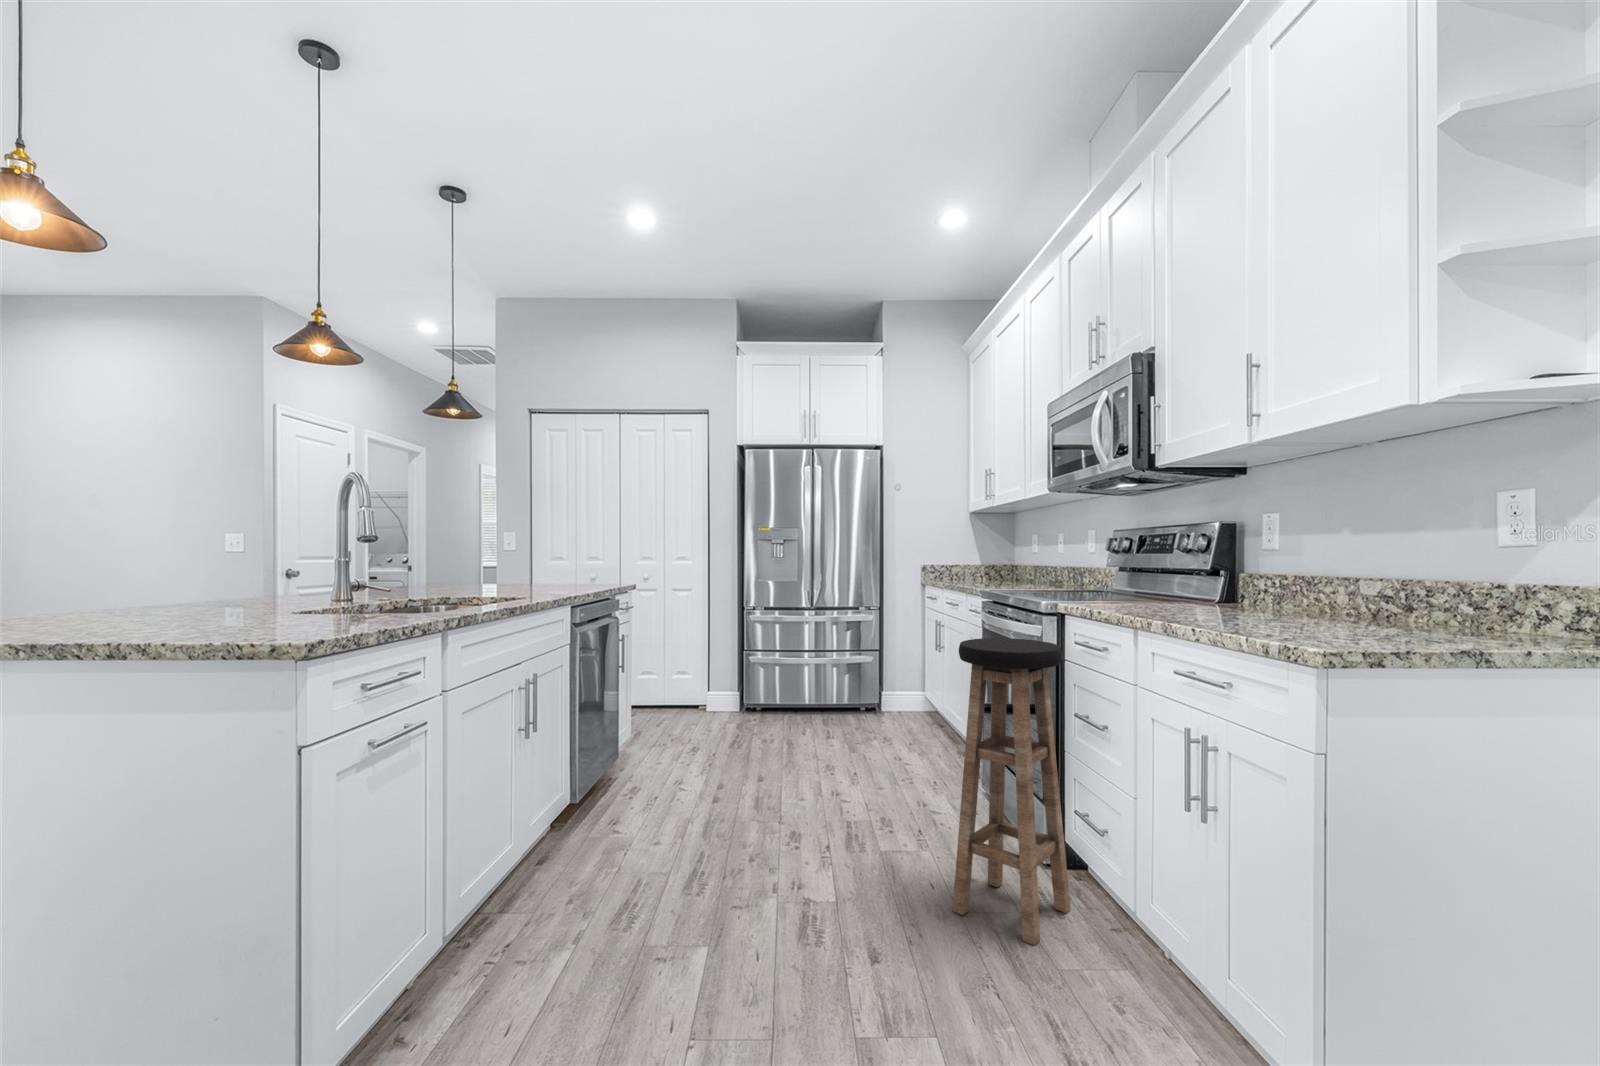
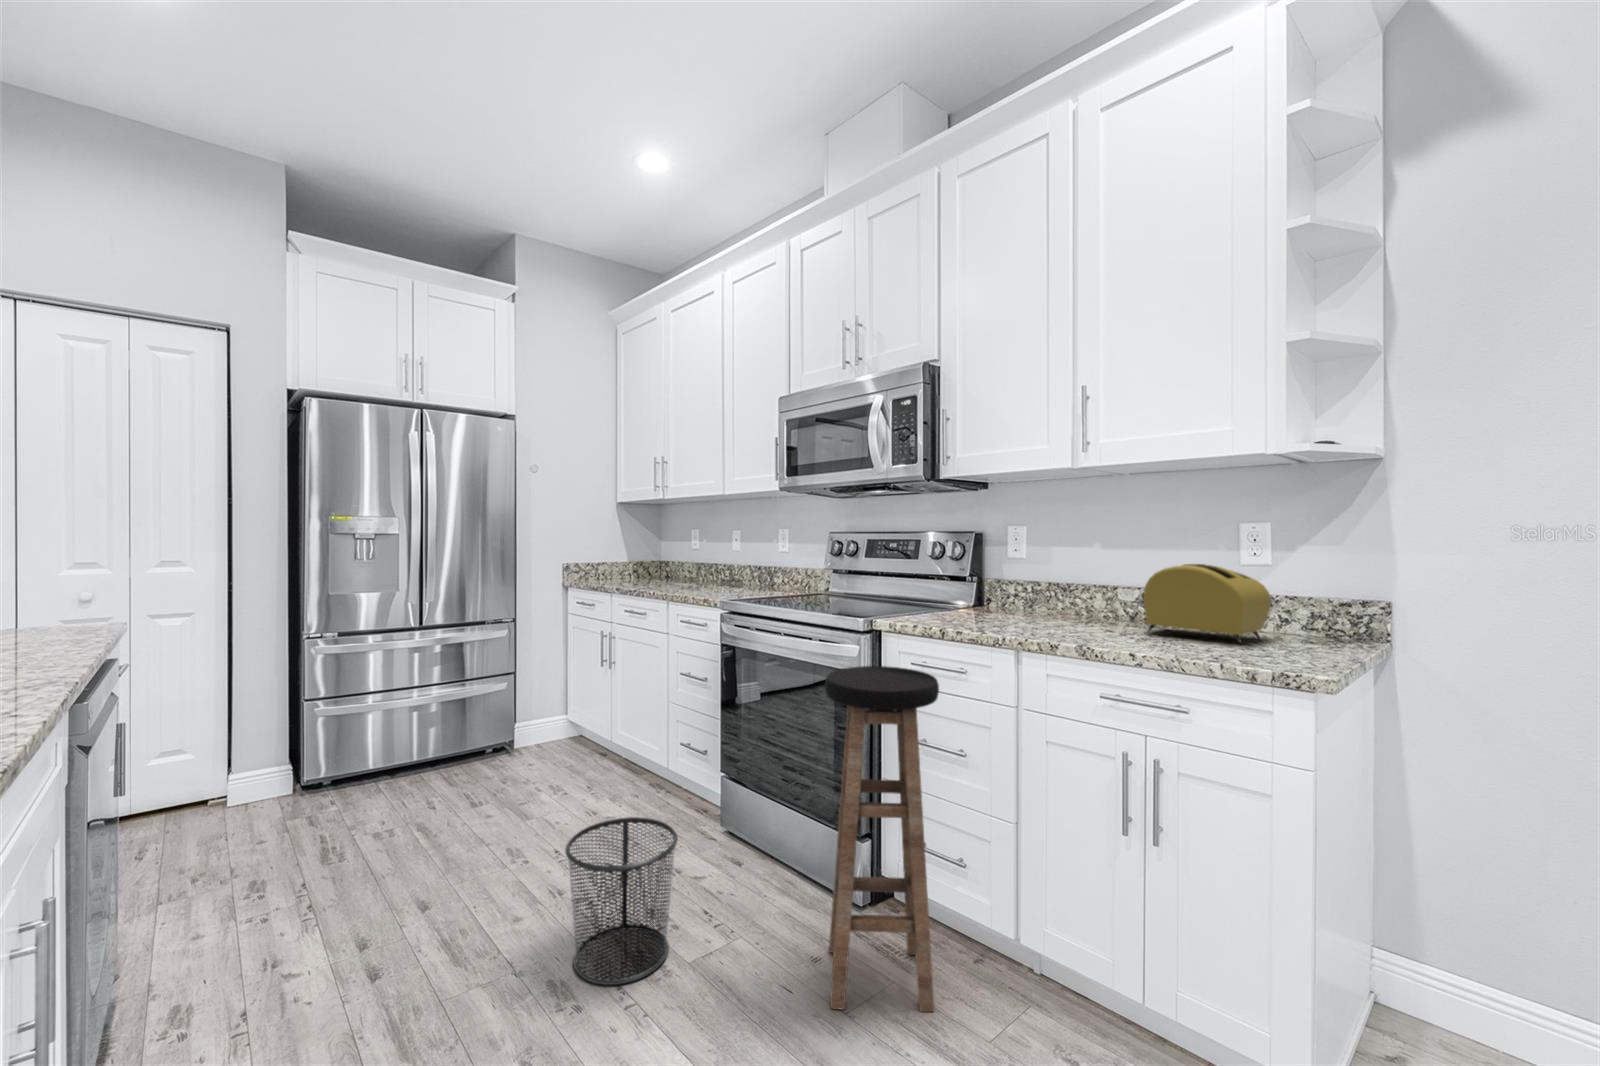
toaster: none [1314,543,1491,638] -> present [1142,564,1271,644]
waste bin: none [805,739,884,850] -> present [565,817,678,985]

